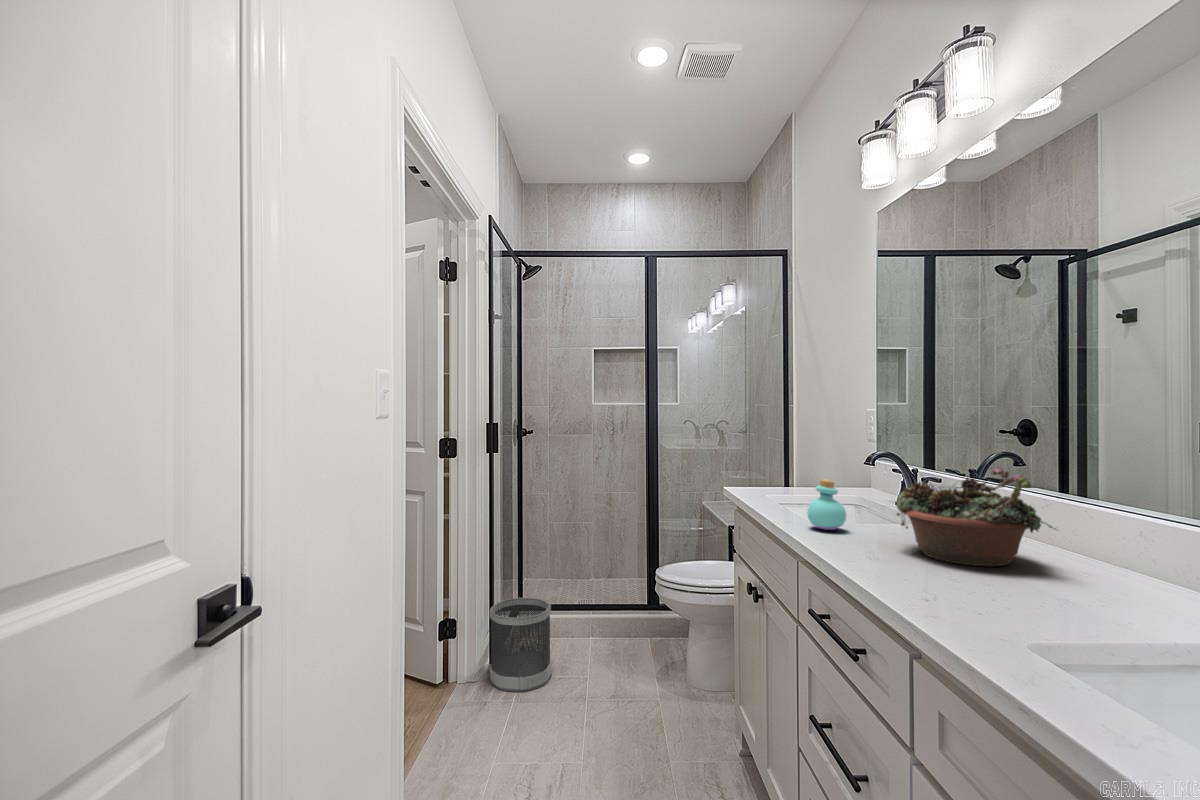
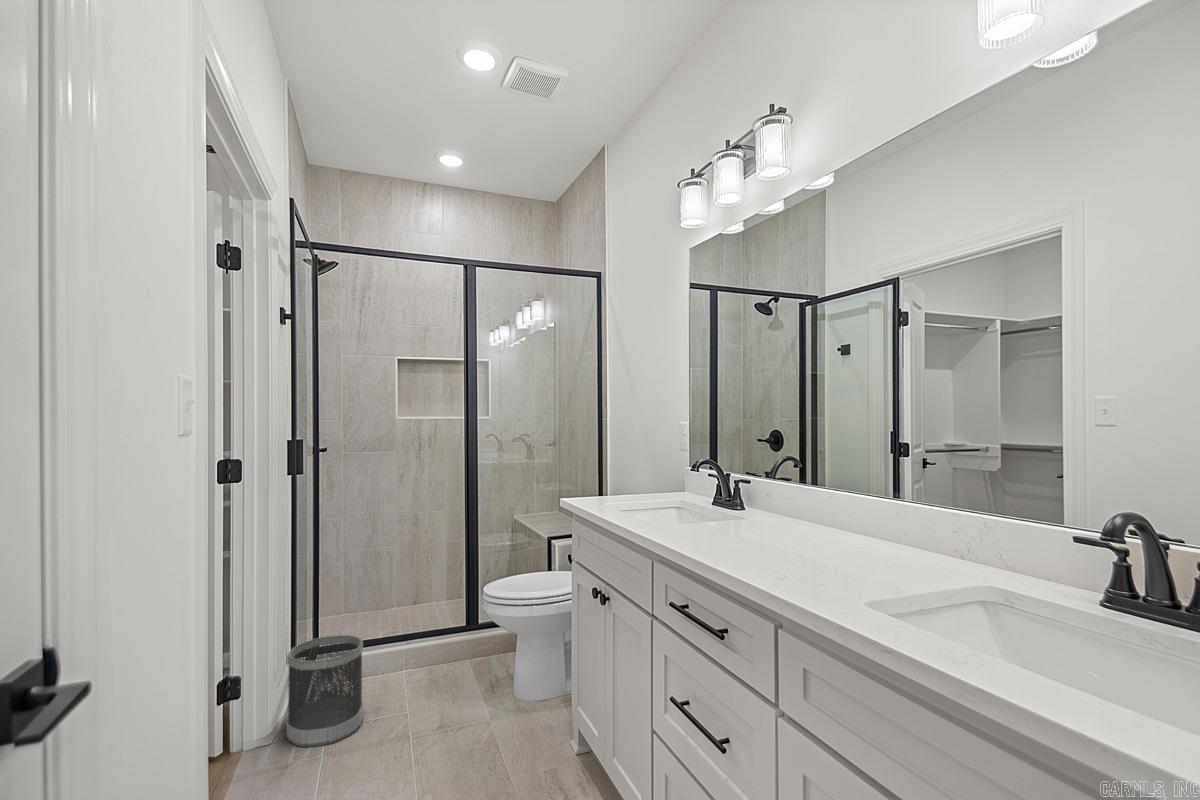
succulent planter: present [895,467,1057,566] -> none [732,467,853,548]
perfume bottle: present [807,479,846,530] -> none [654,484,687,529]

